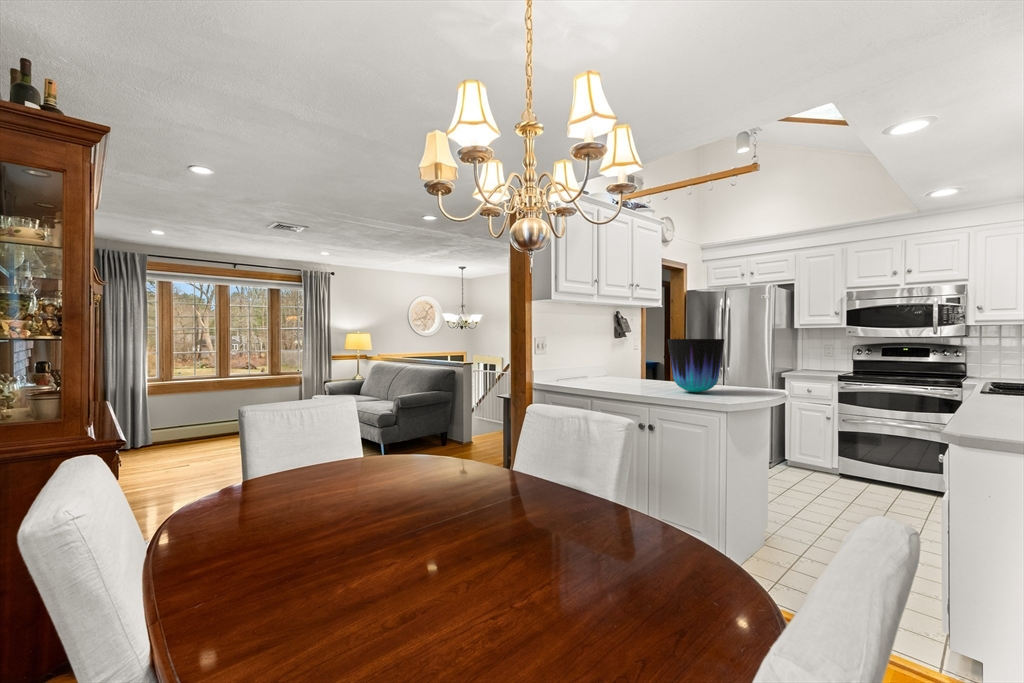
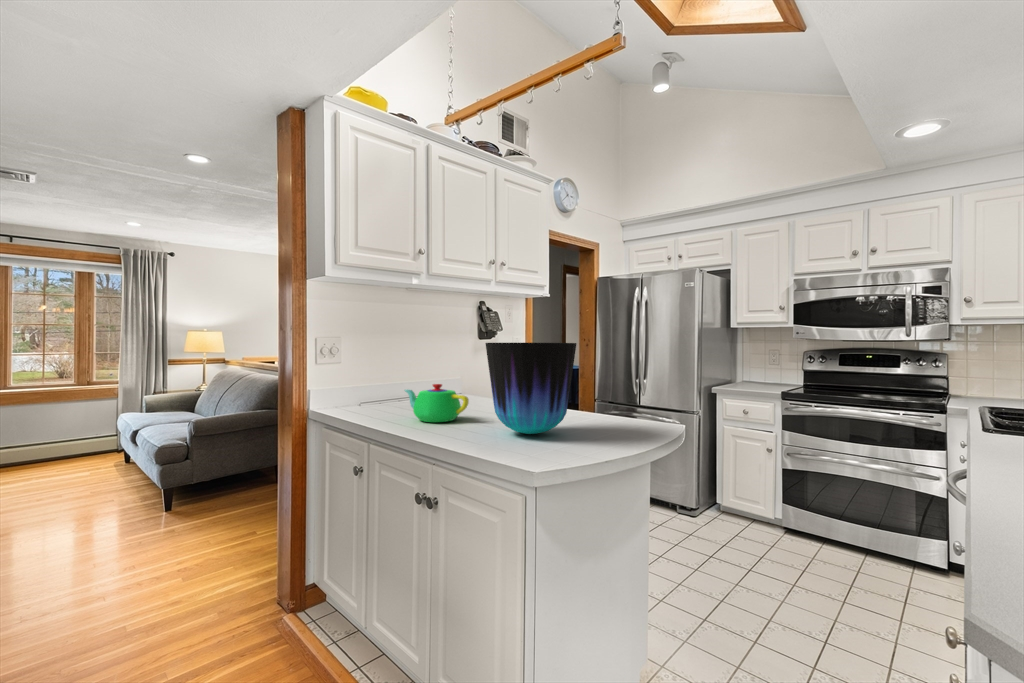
teapot: none [601,365,647,388] -> present [405,384,469,422]

